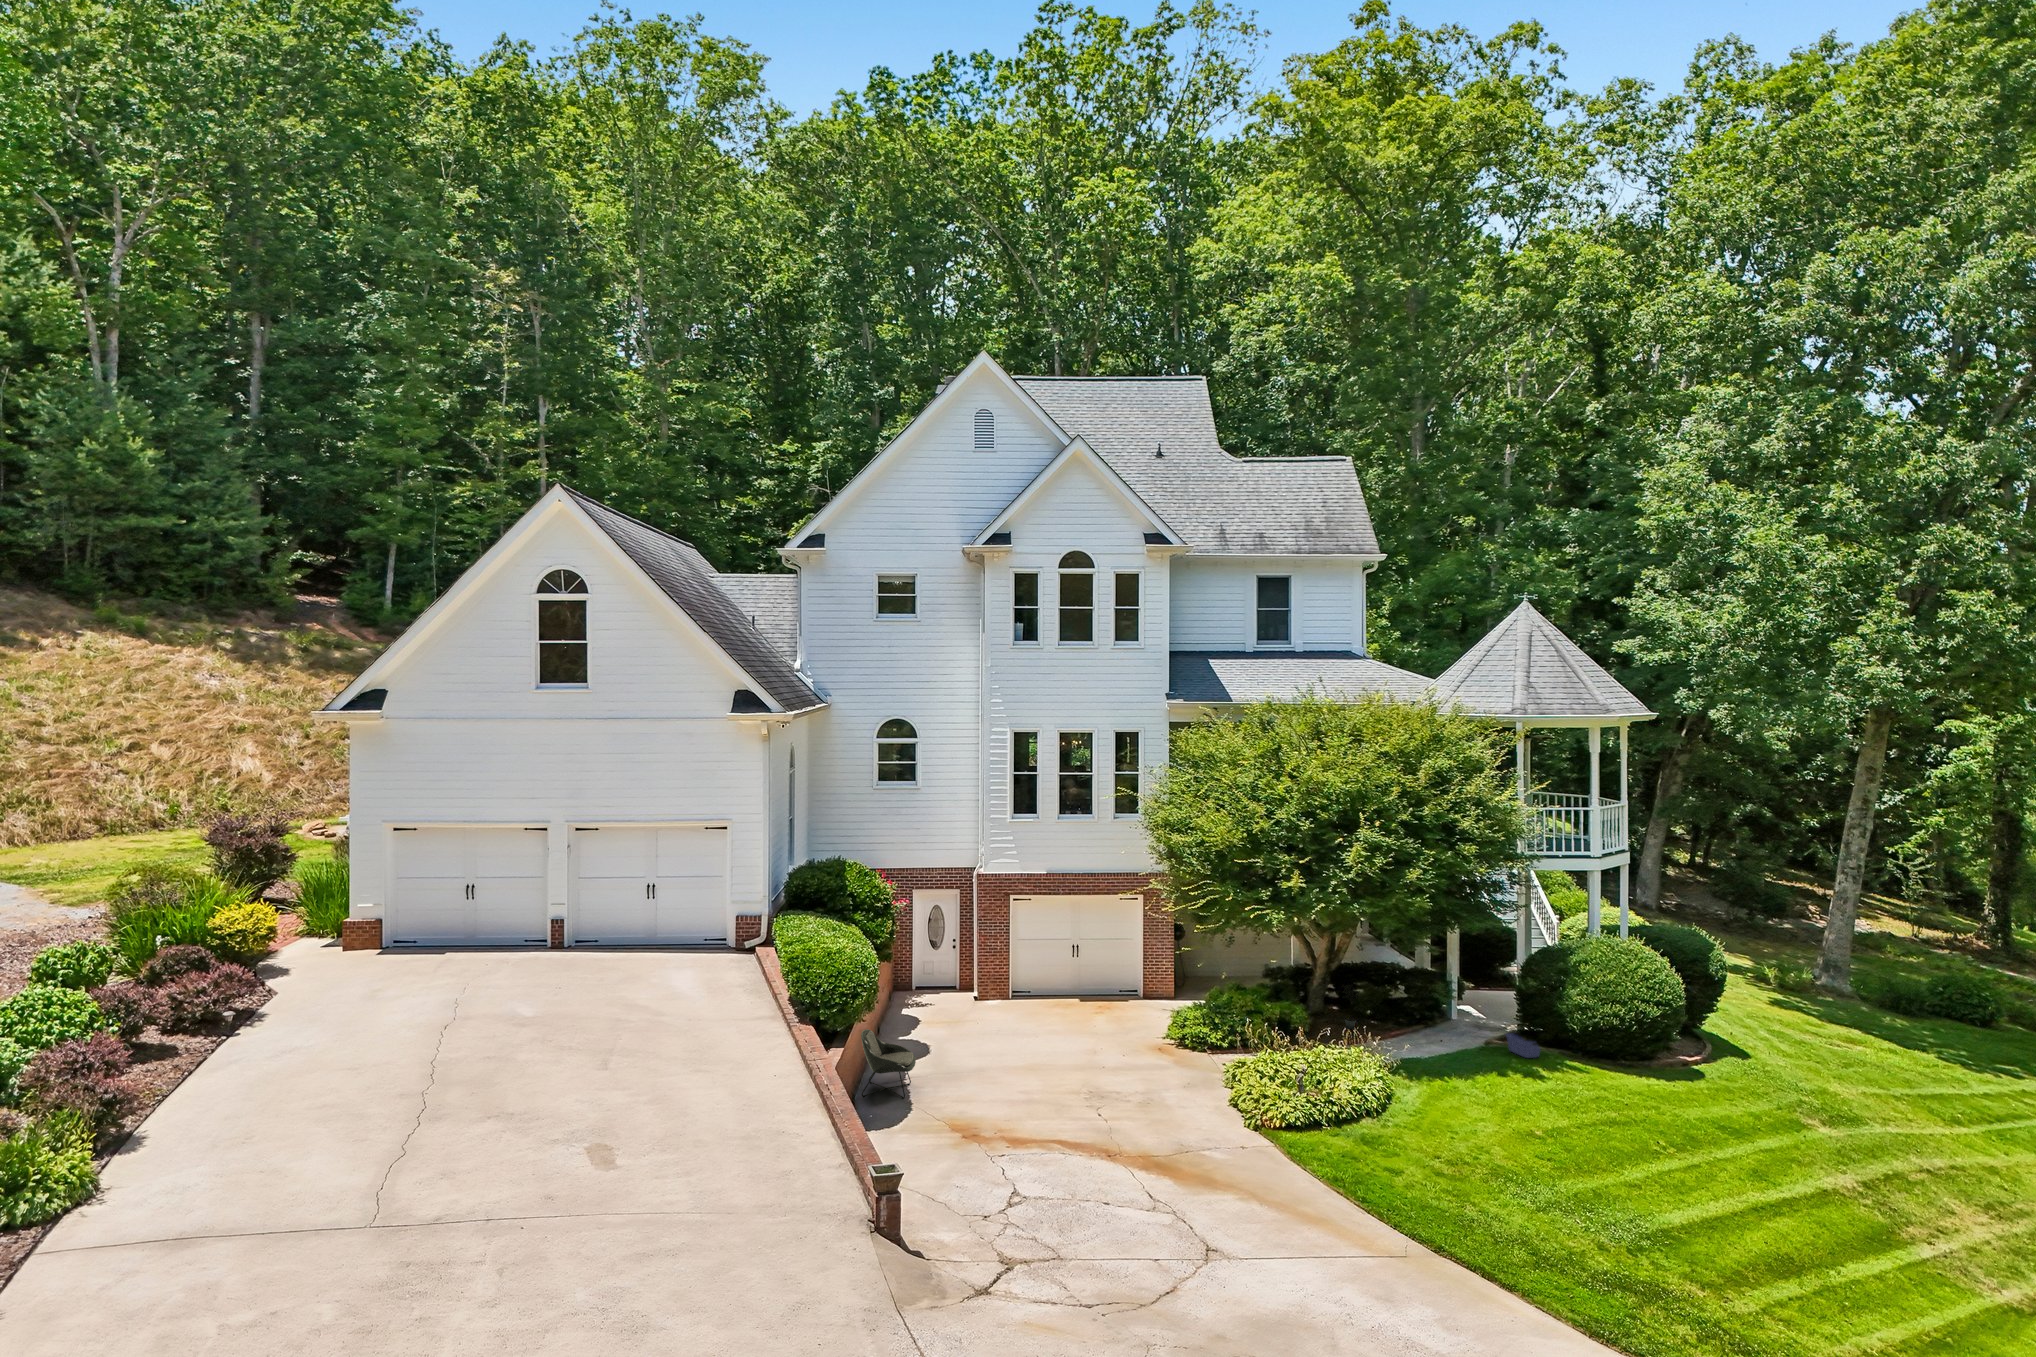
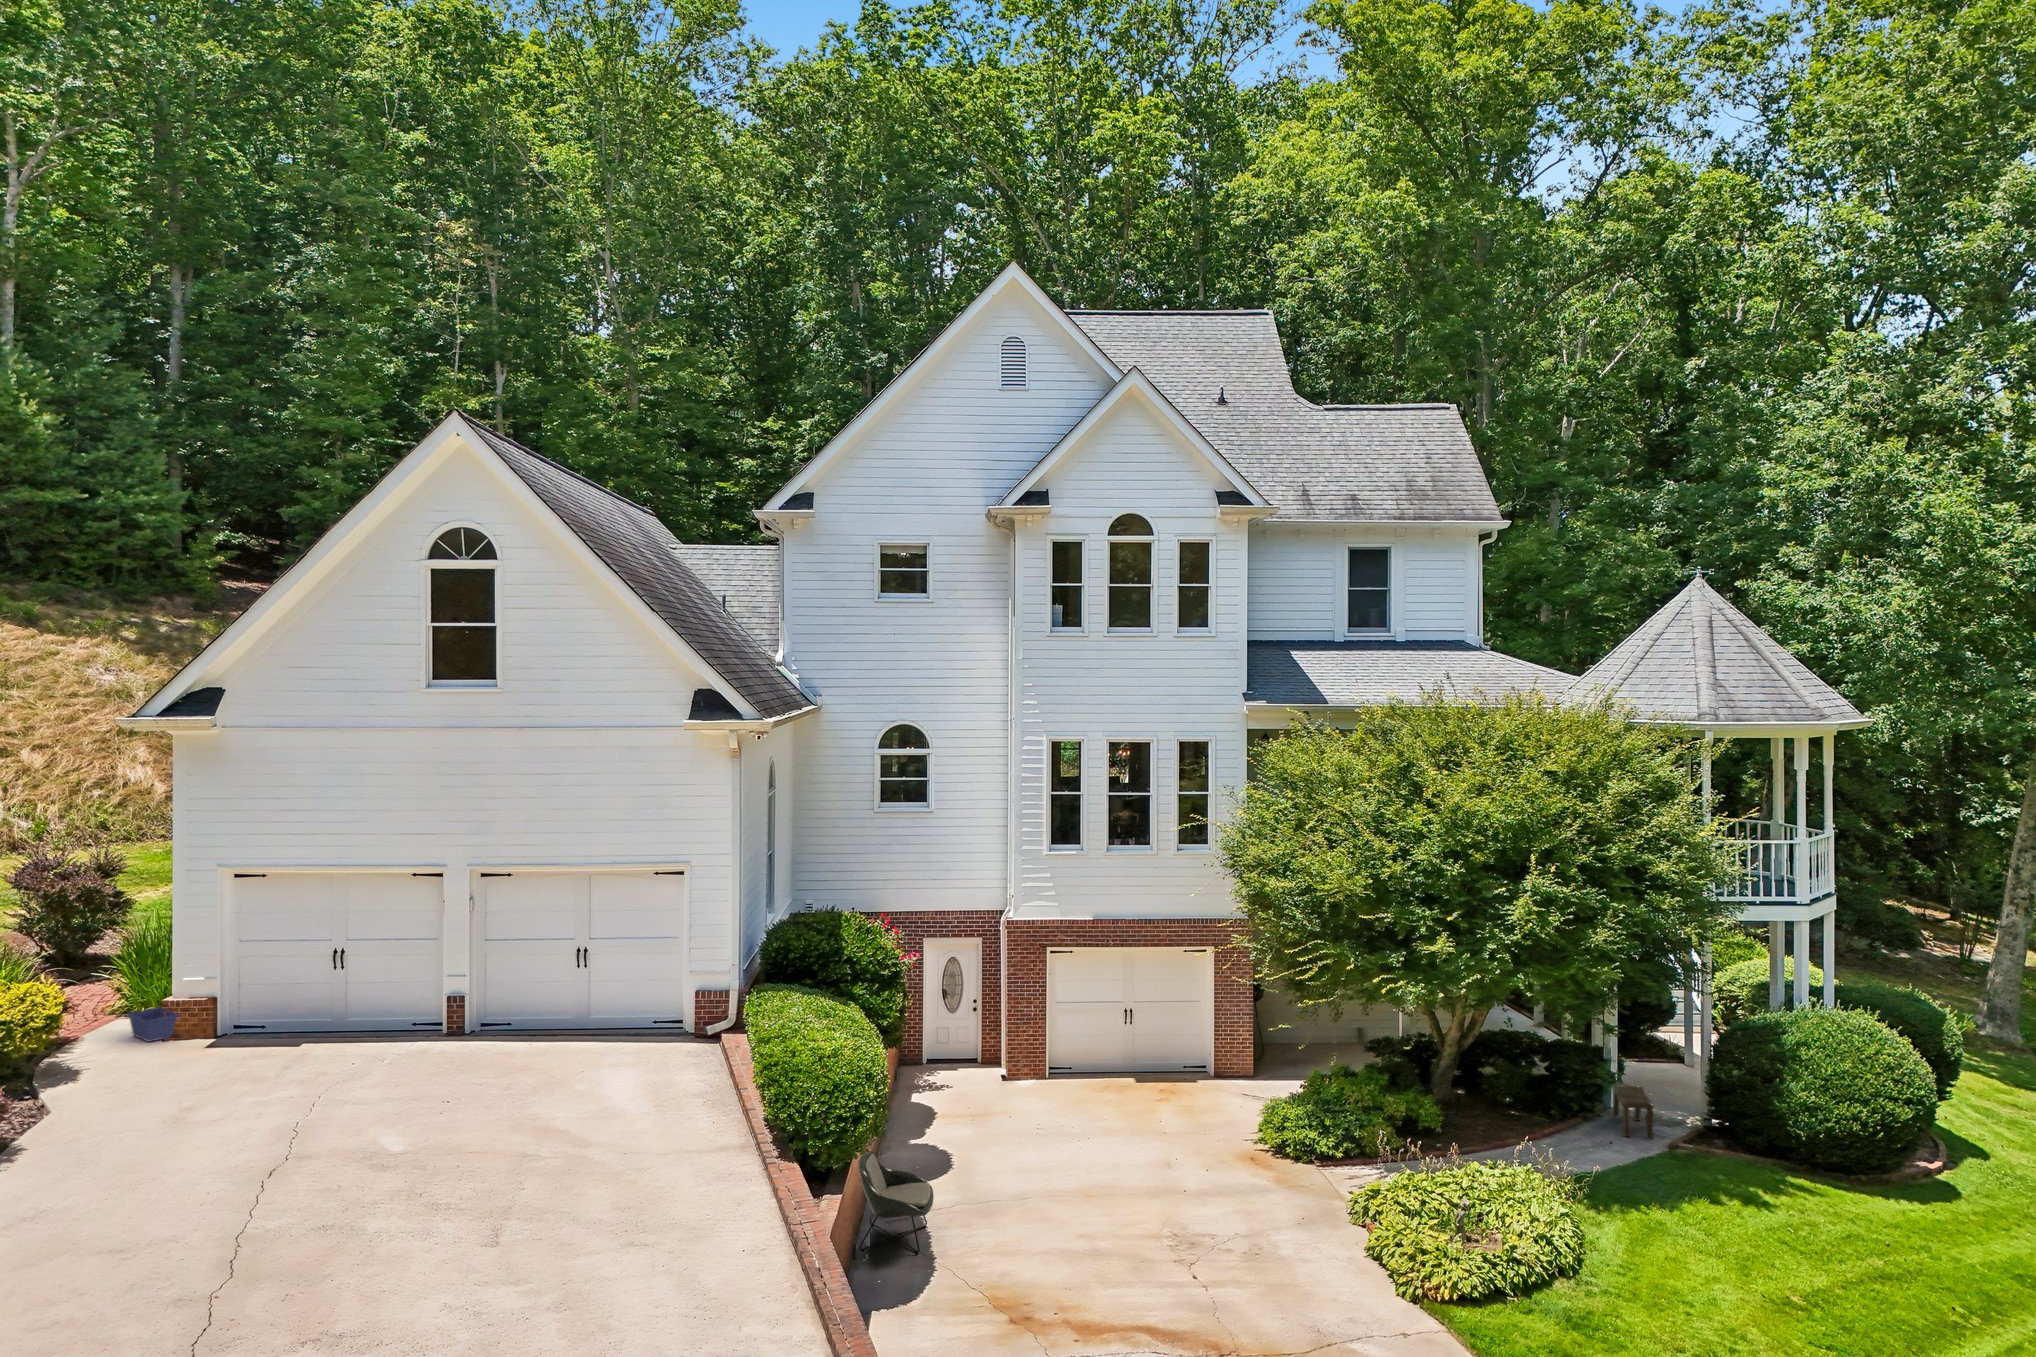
potted plant: present [1342,985,1361,1029] -> none [1477,1065,1505,1124]
bench: none [1447,1000,1472,1039] -> present [1613,1084,1653,1139]
storage bin: present [1506,1033,1541,1058] -> present [127,1007,179,1042]

